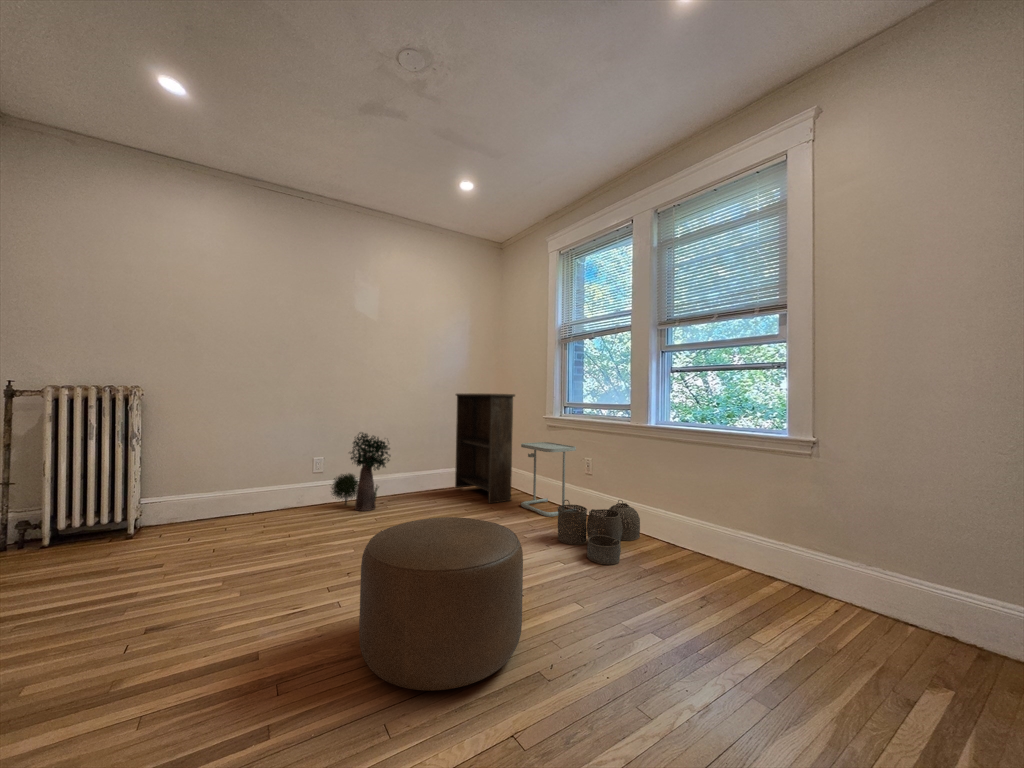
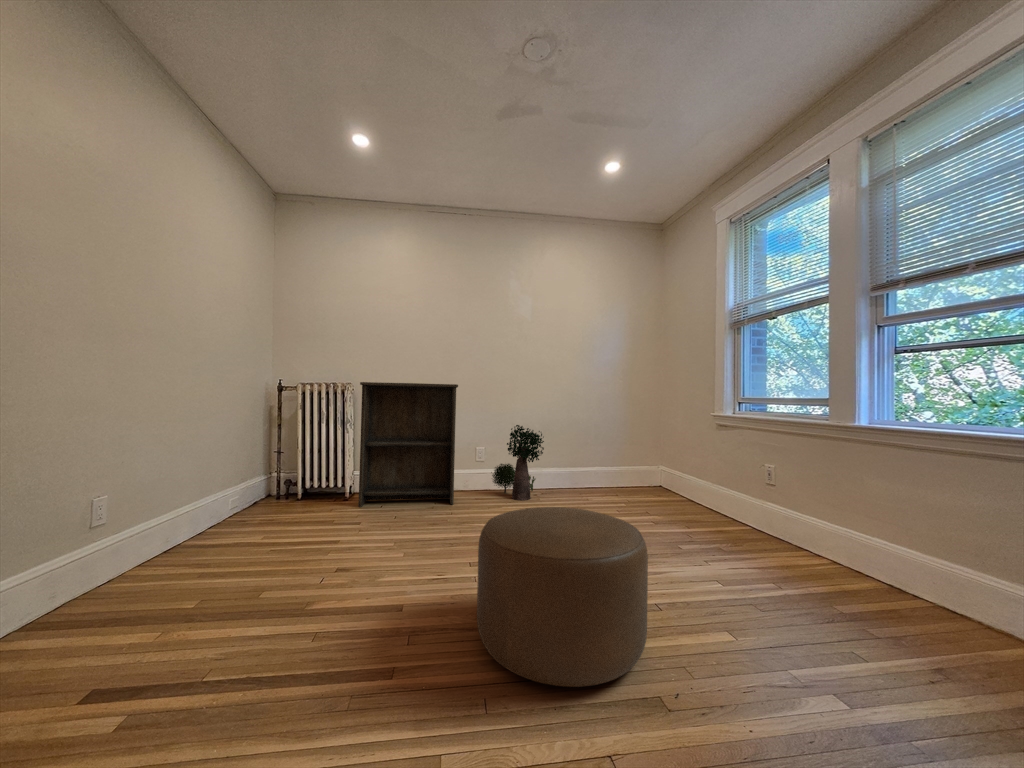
bookshelf: present [455,394,515,503] -> present [358,382,458,507]
side table: present [521,442,576,517] -> none [683,443,756,529]
woven basket: present [558,500,640,565] -> none [721,510,843,596]

